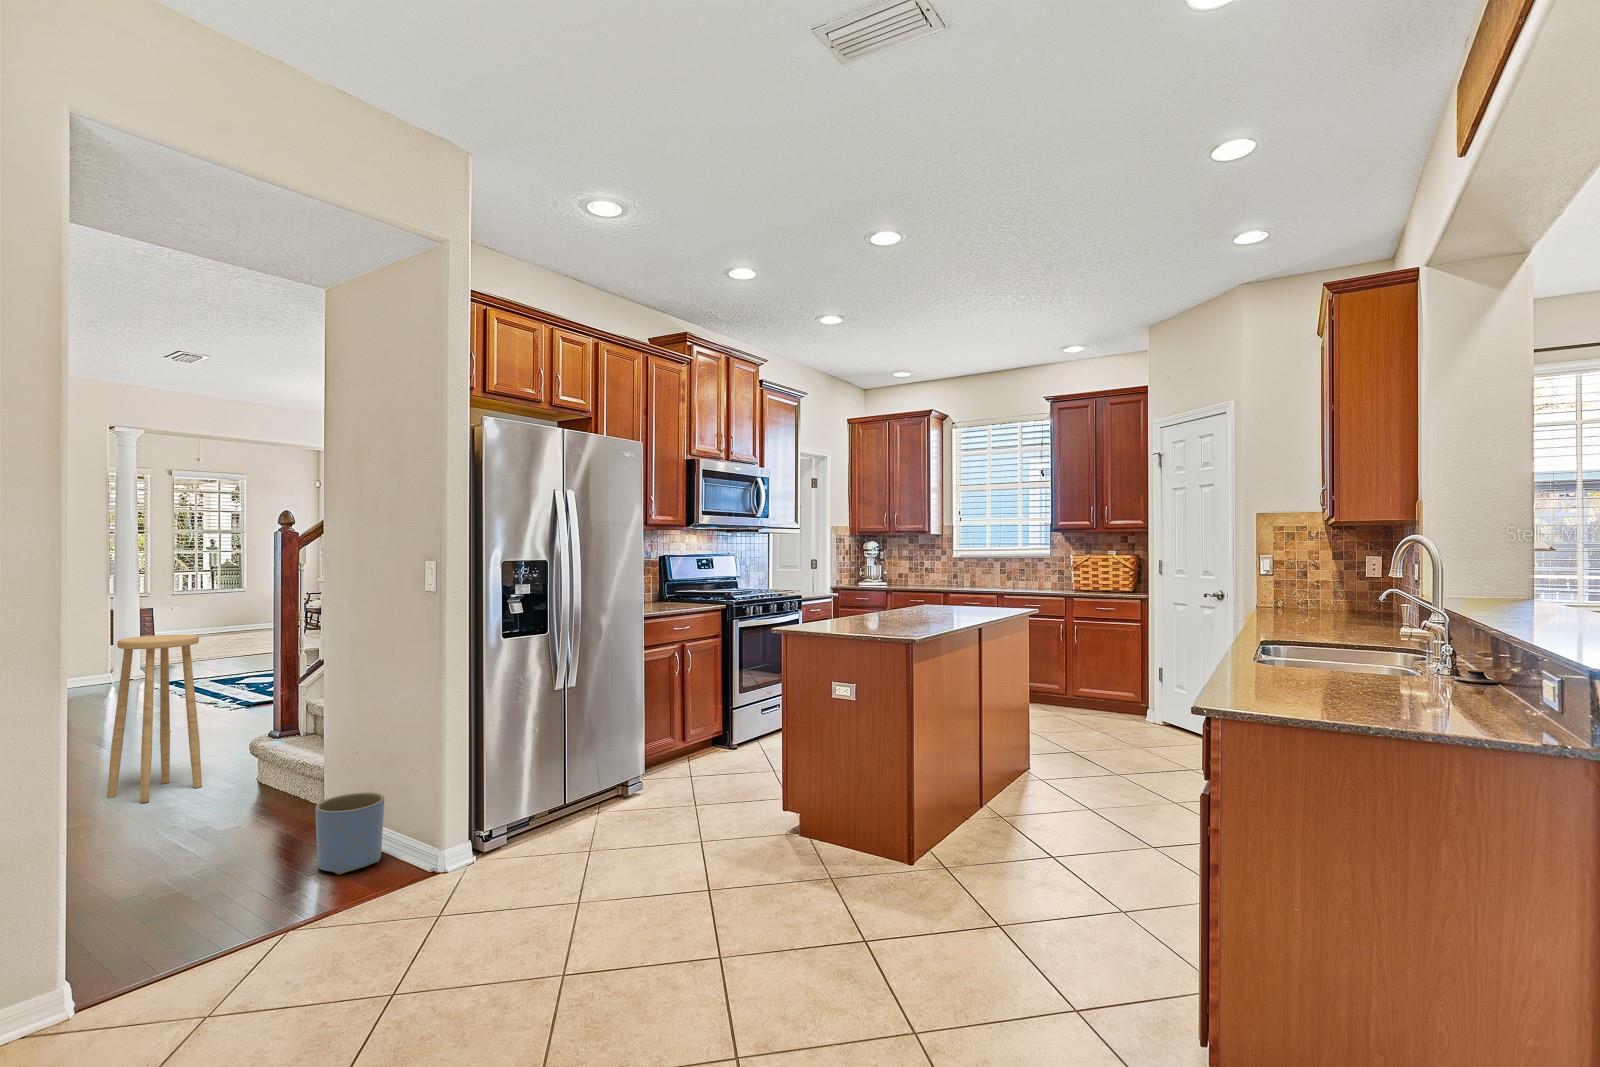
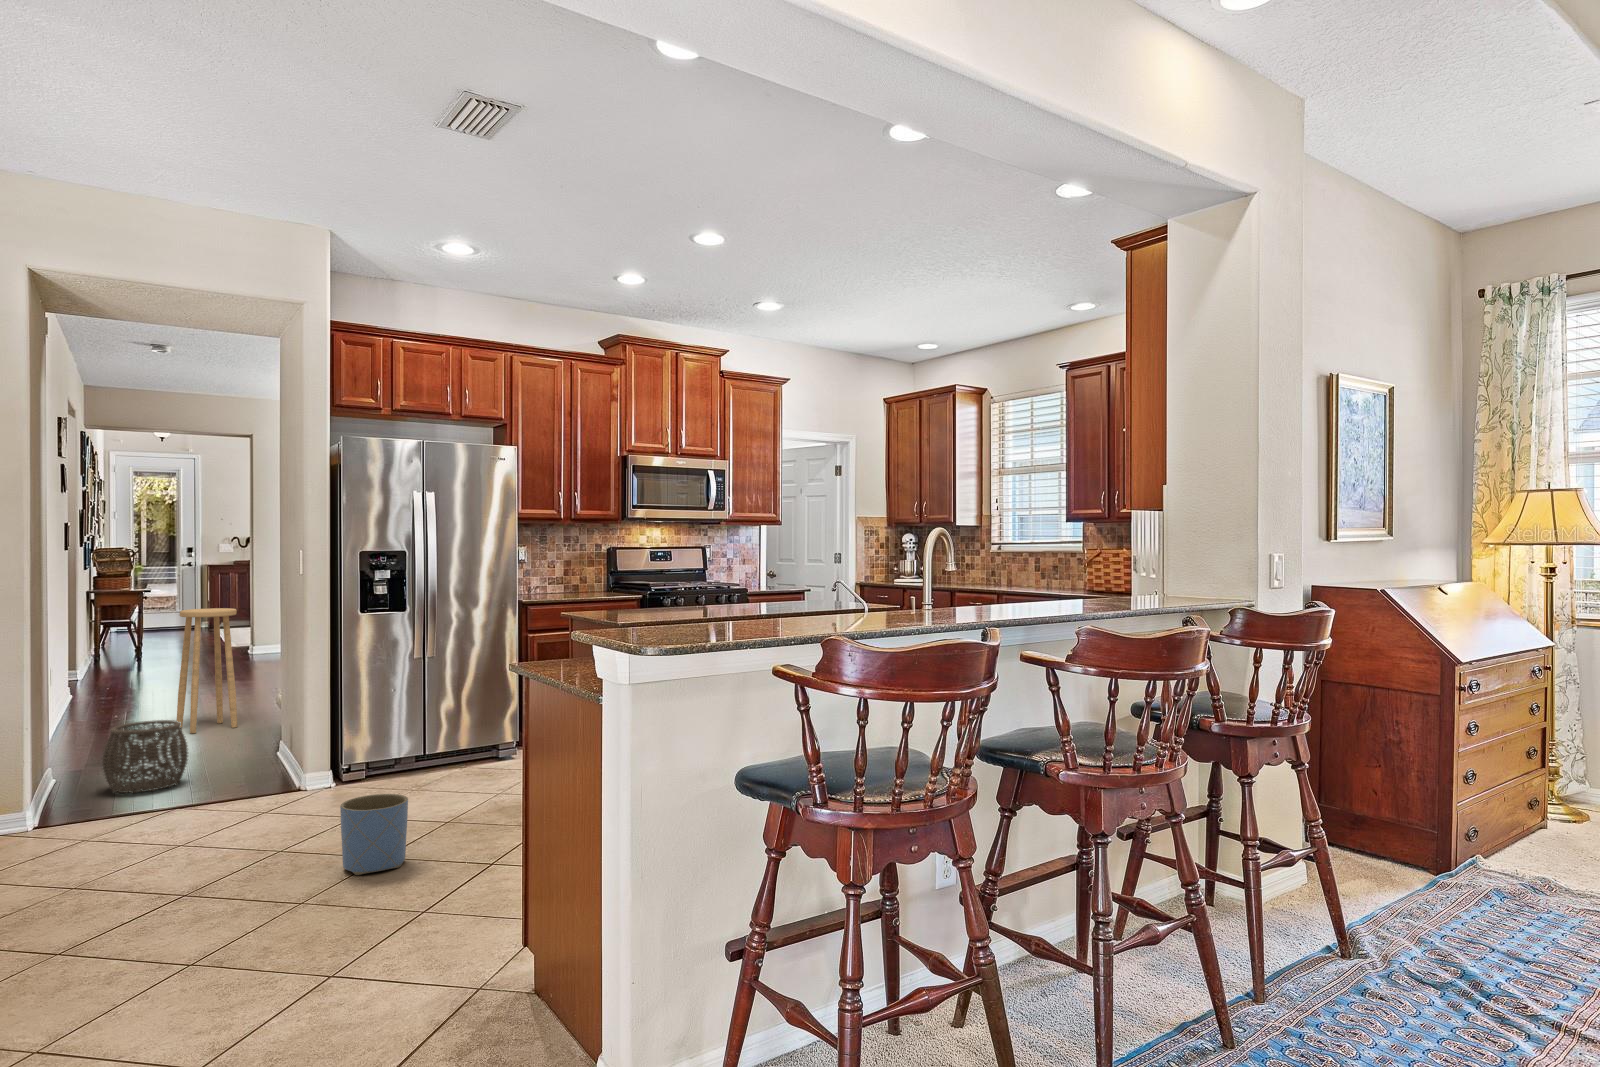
planter: present [315,792,384,875] -> present [340,794,408,875]
woven basket: none [125,799,254,917] -> present [102,720,188,793]

